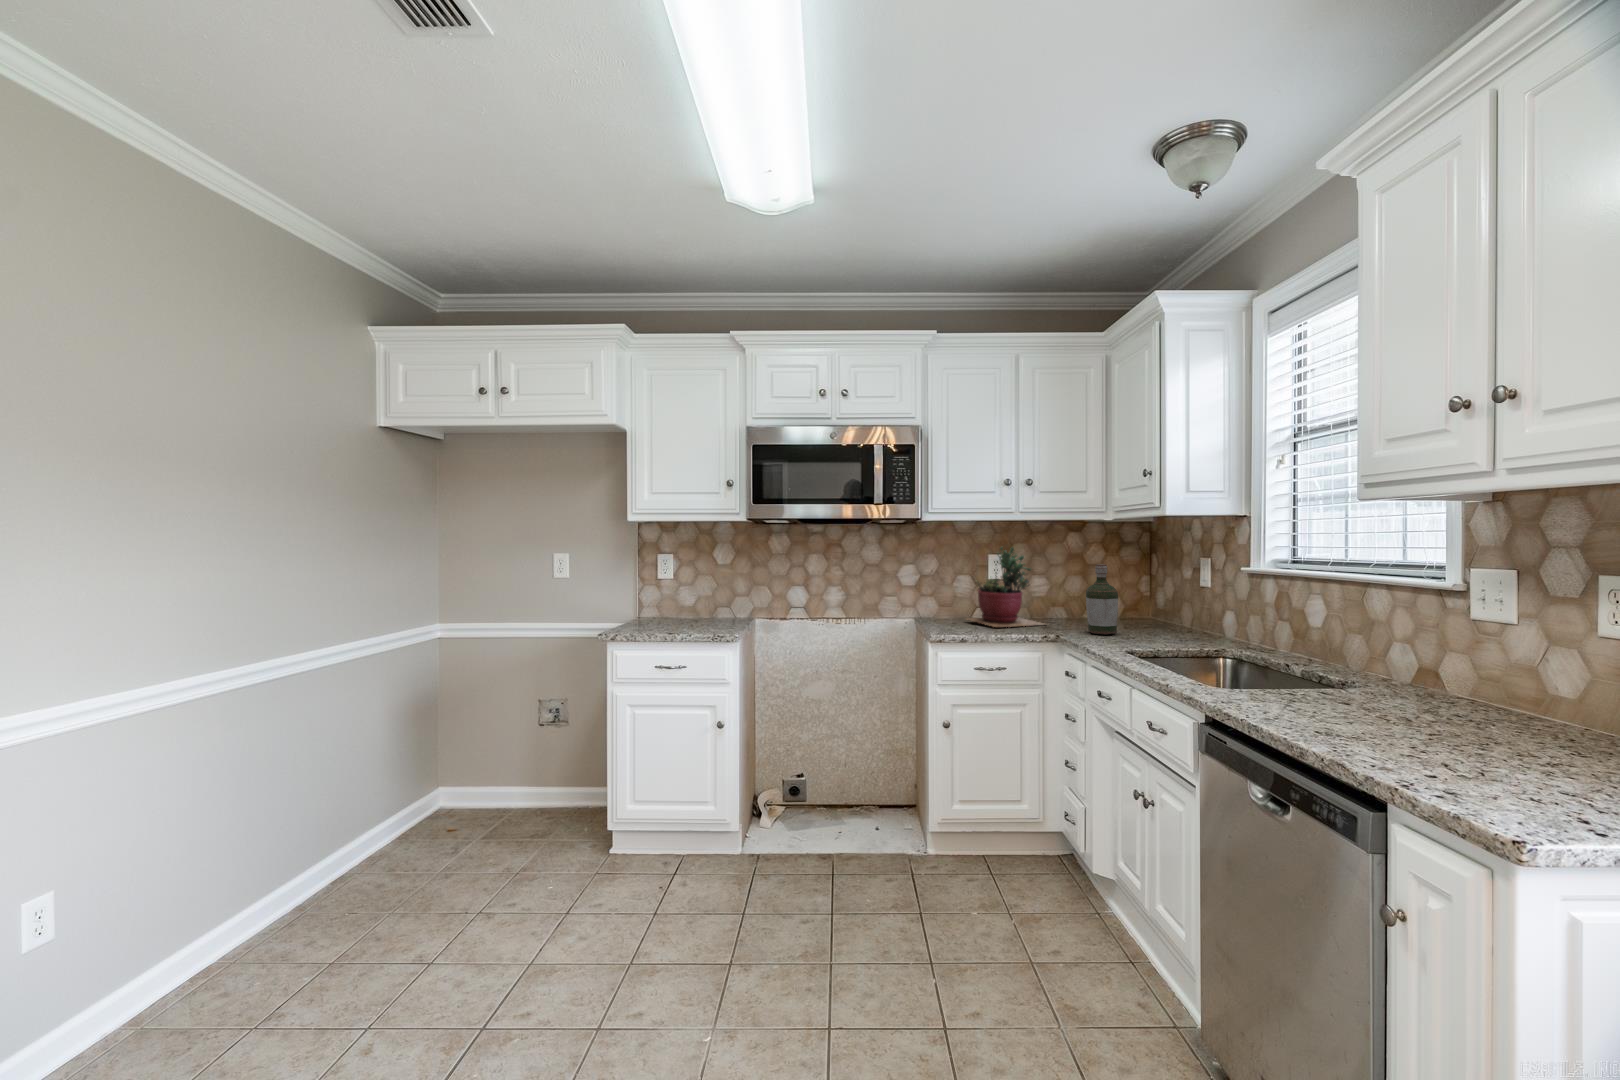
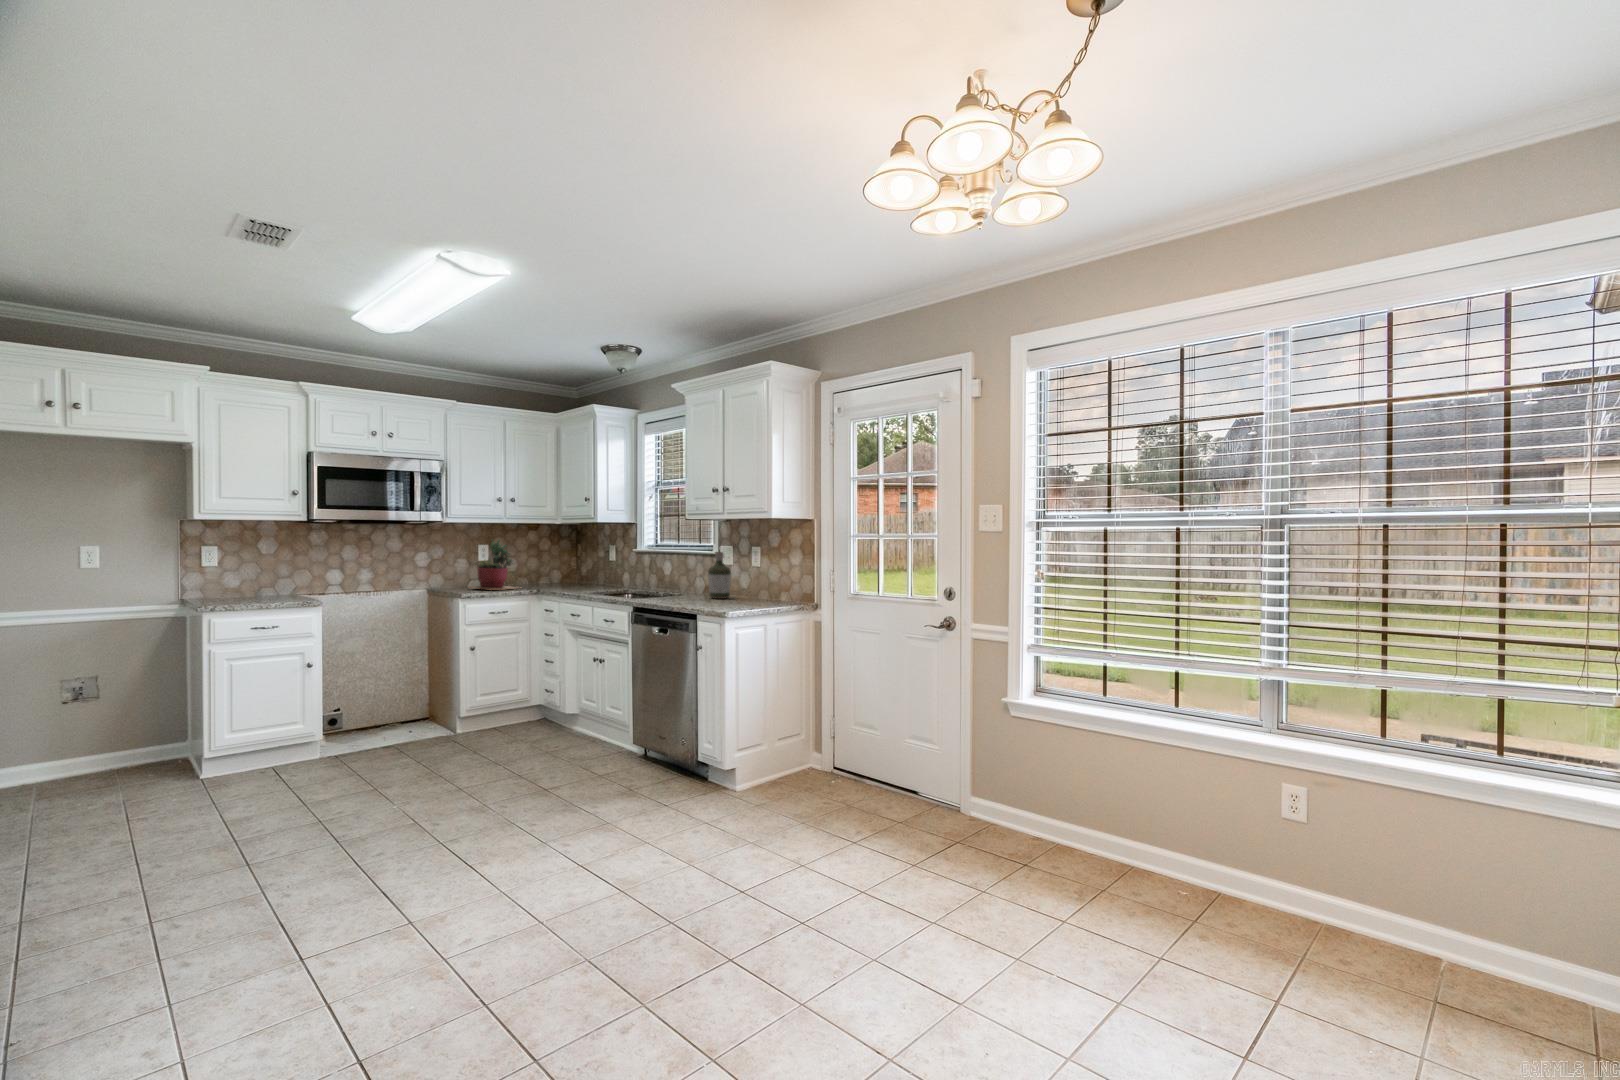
bottle: present [1086,564,1118,635] -> present [708,552,731,599]

